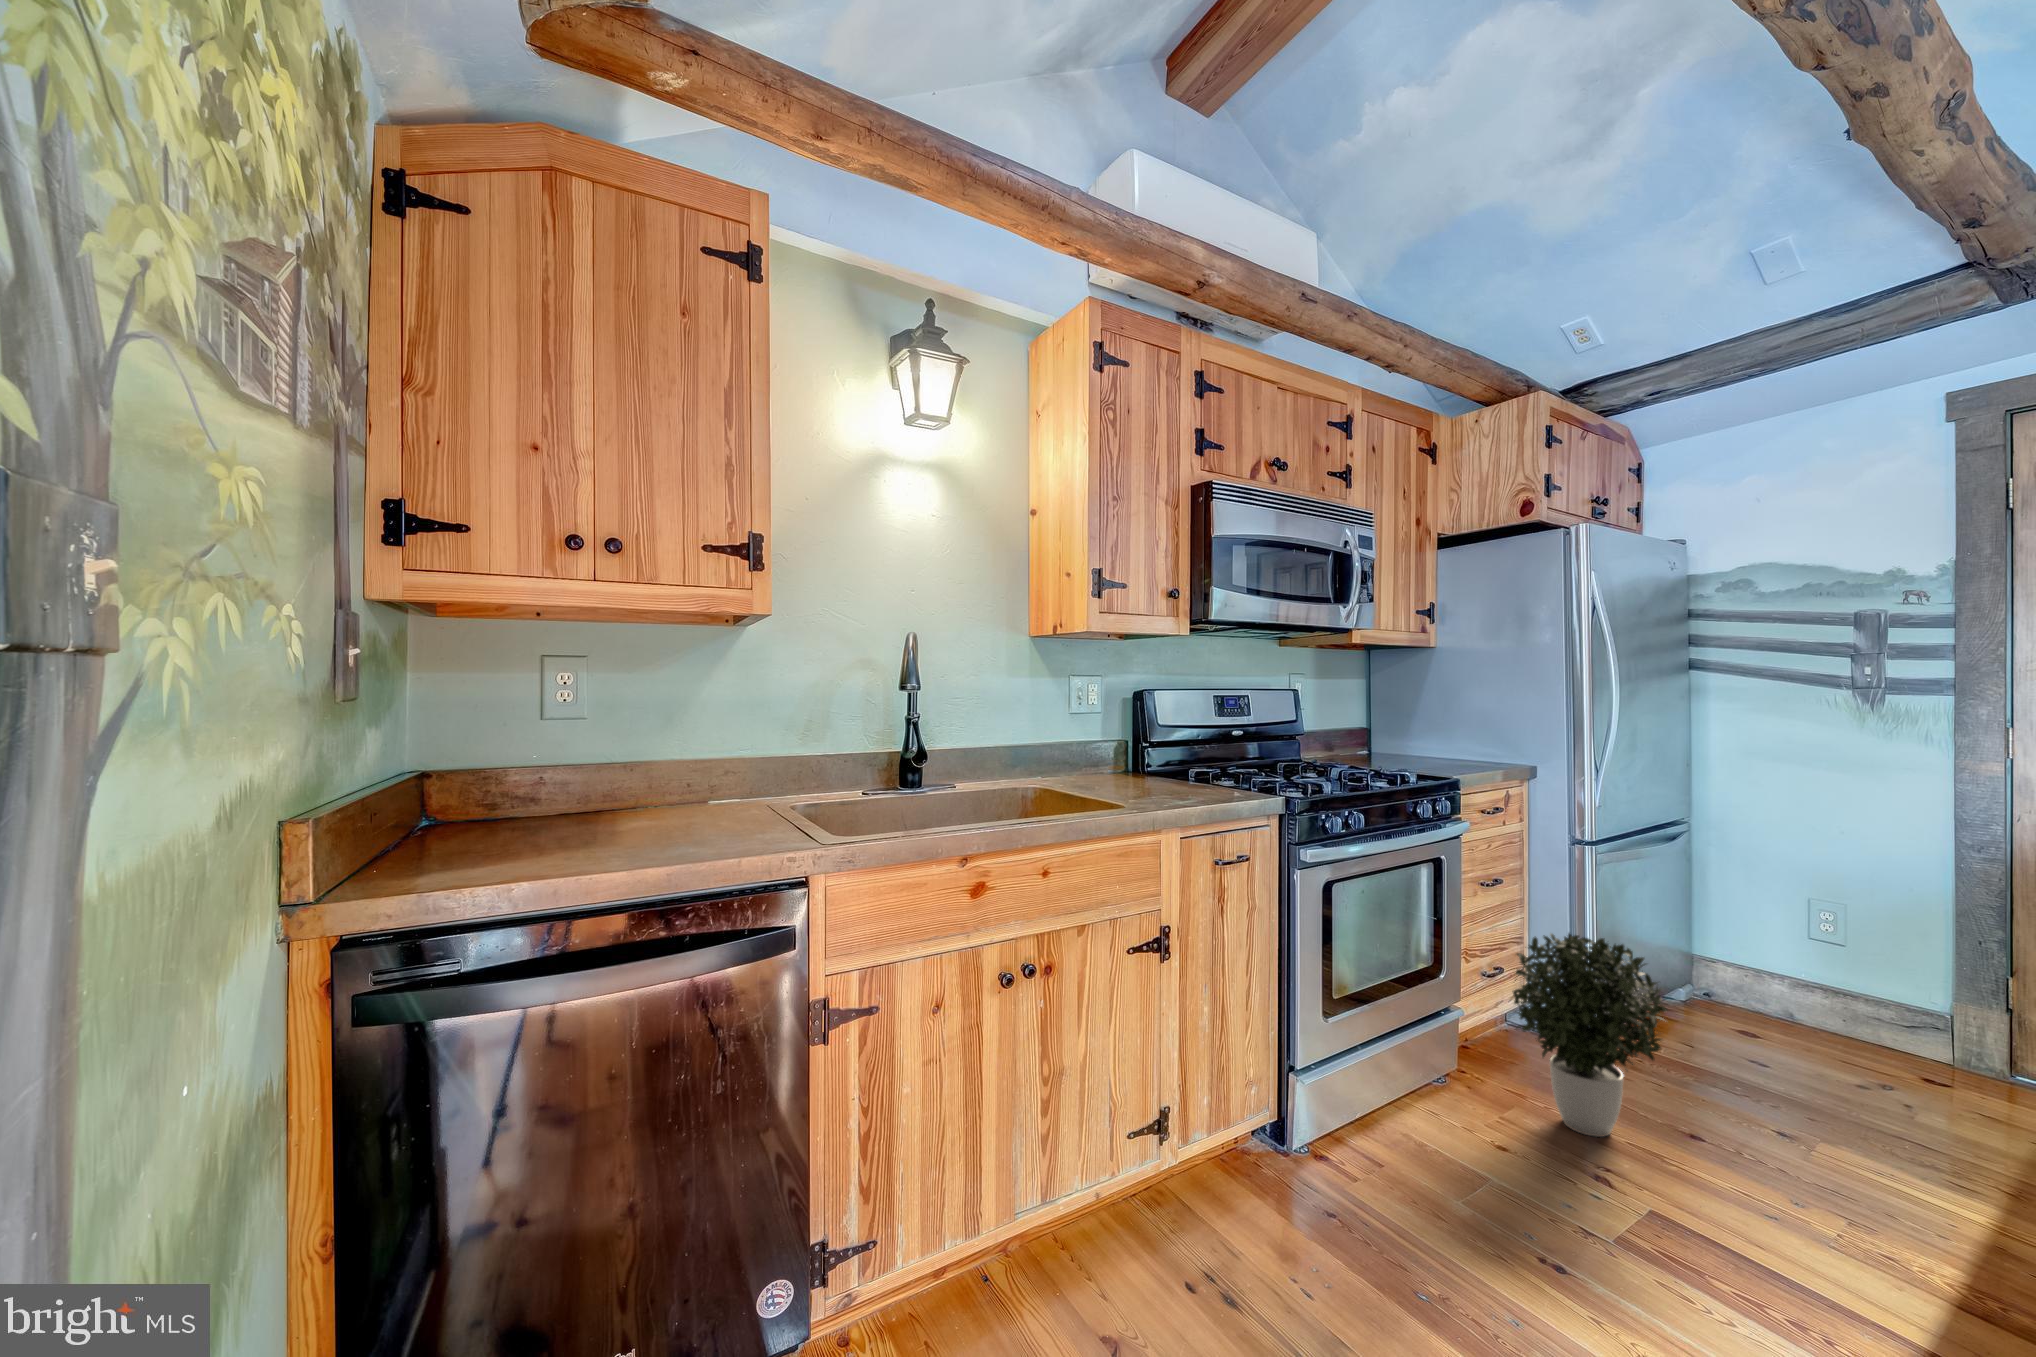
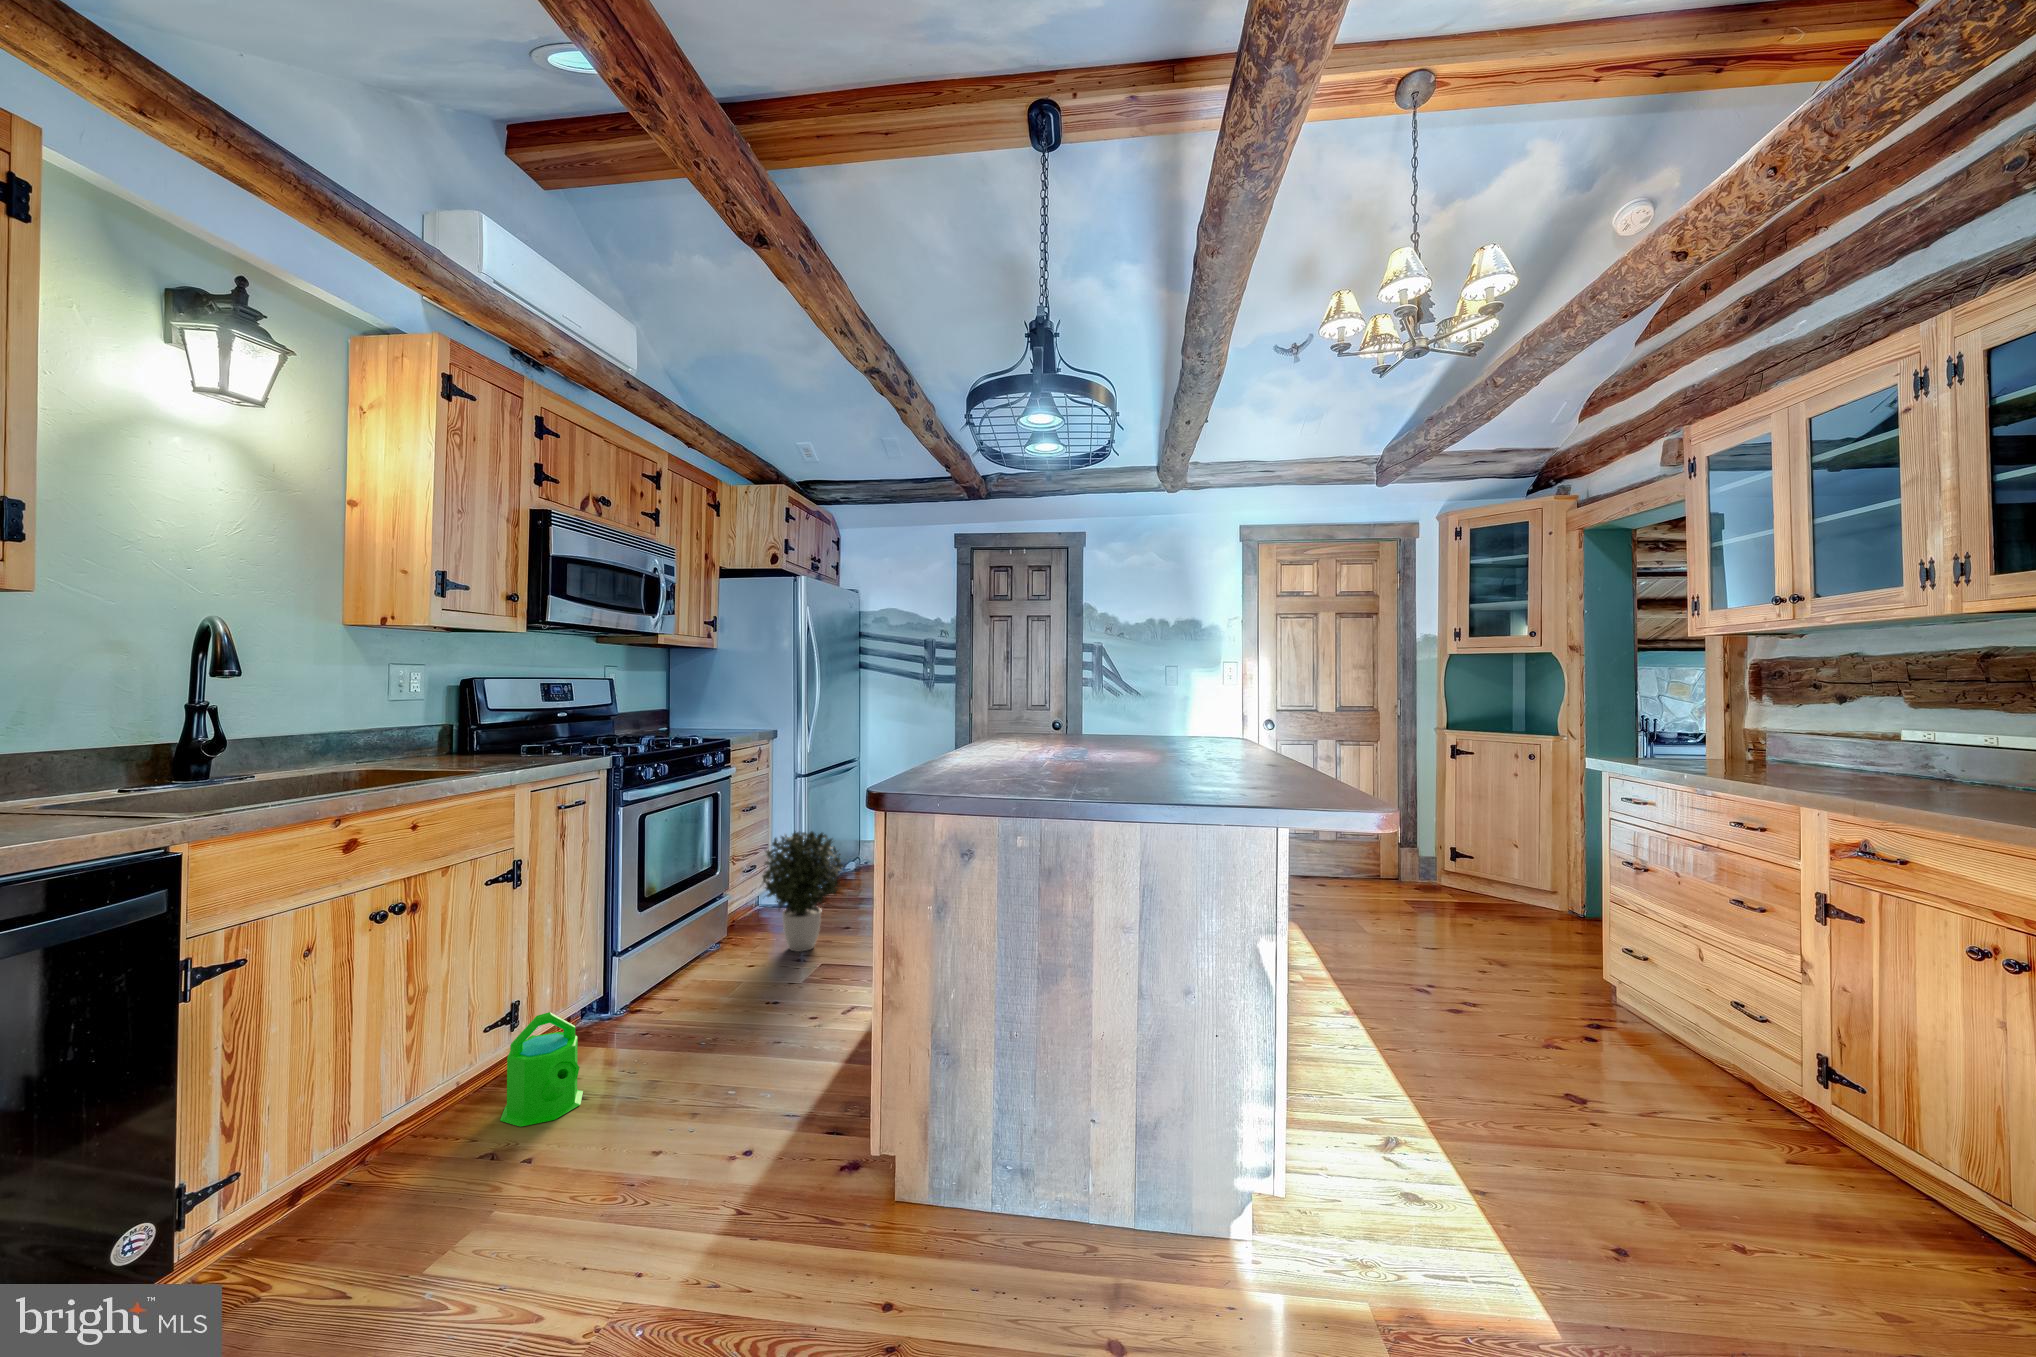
watering can: none [1140,1144,1239,1305] -> present [500,1012,583,1127]

